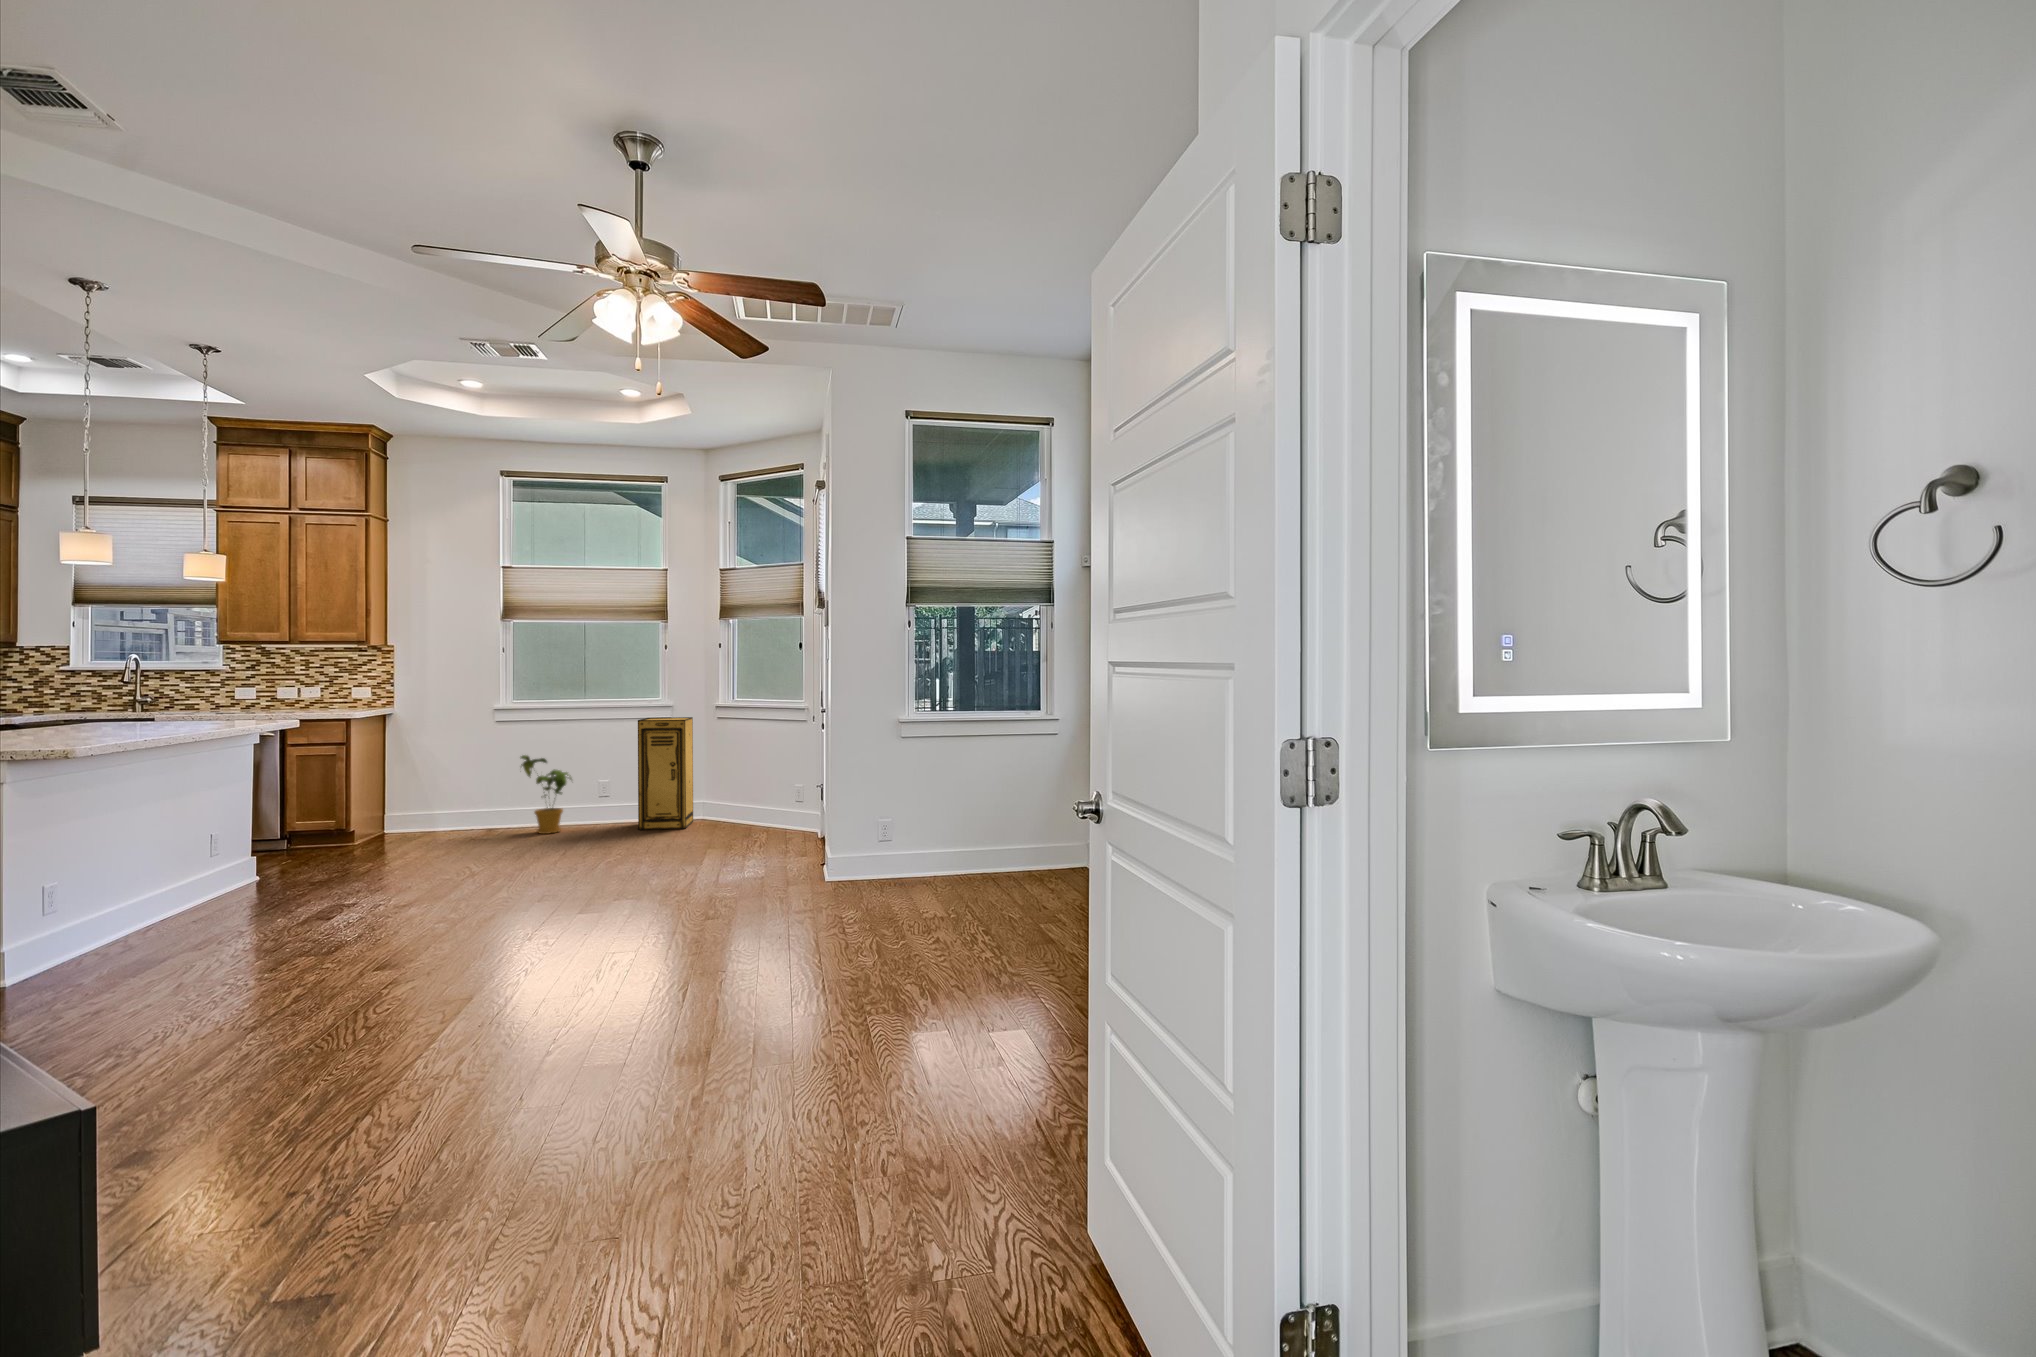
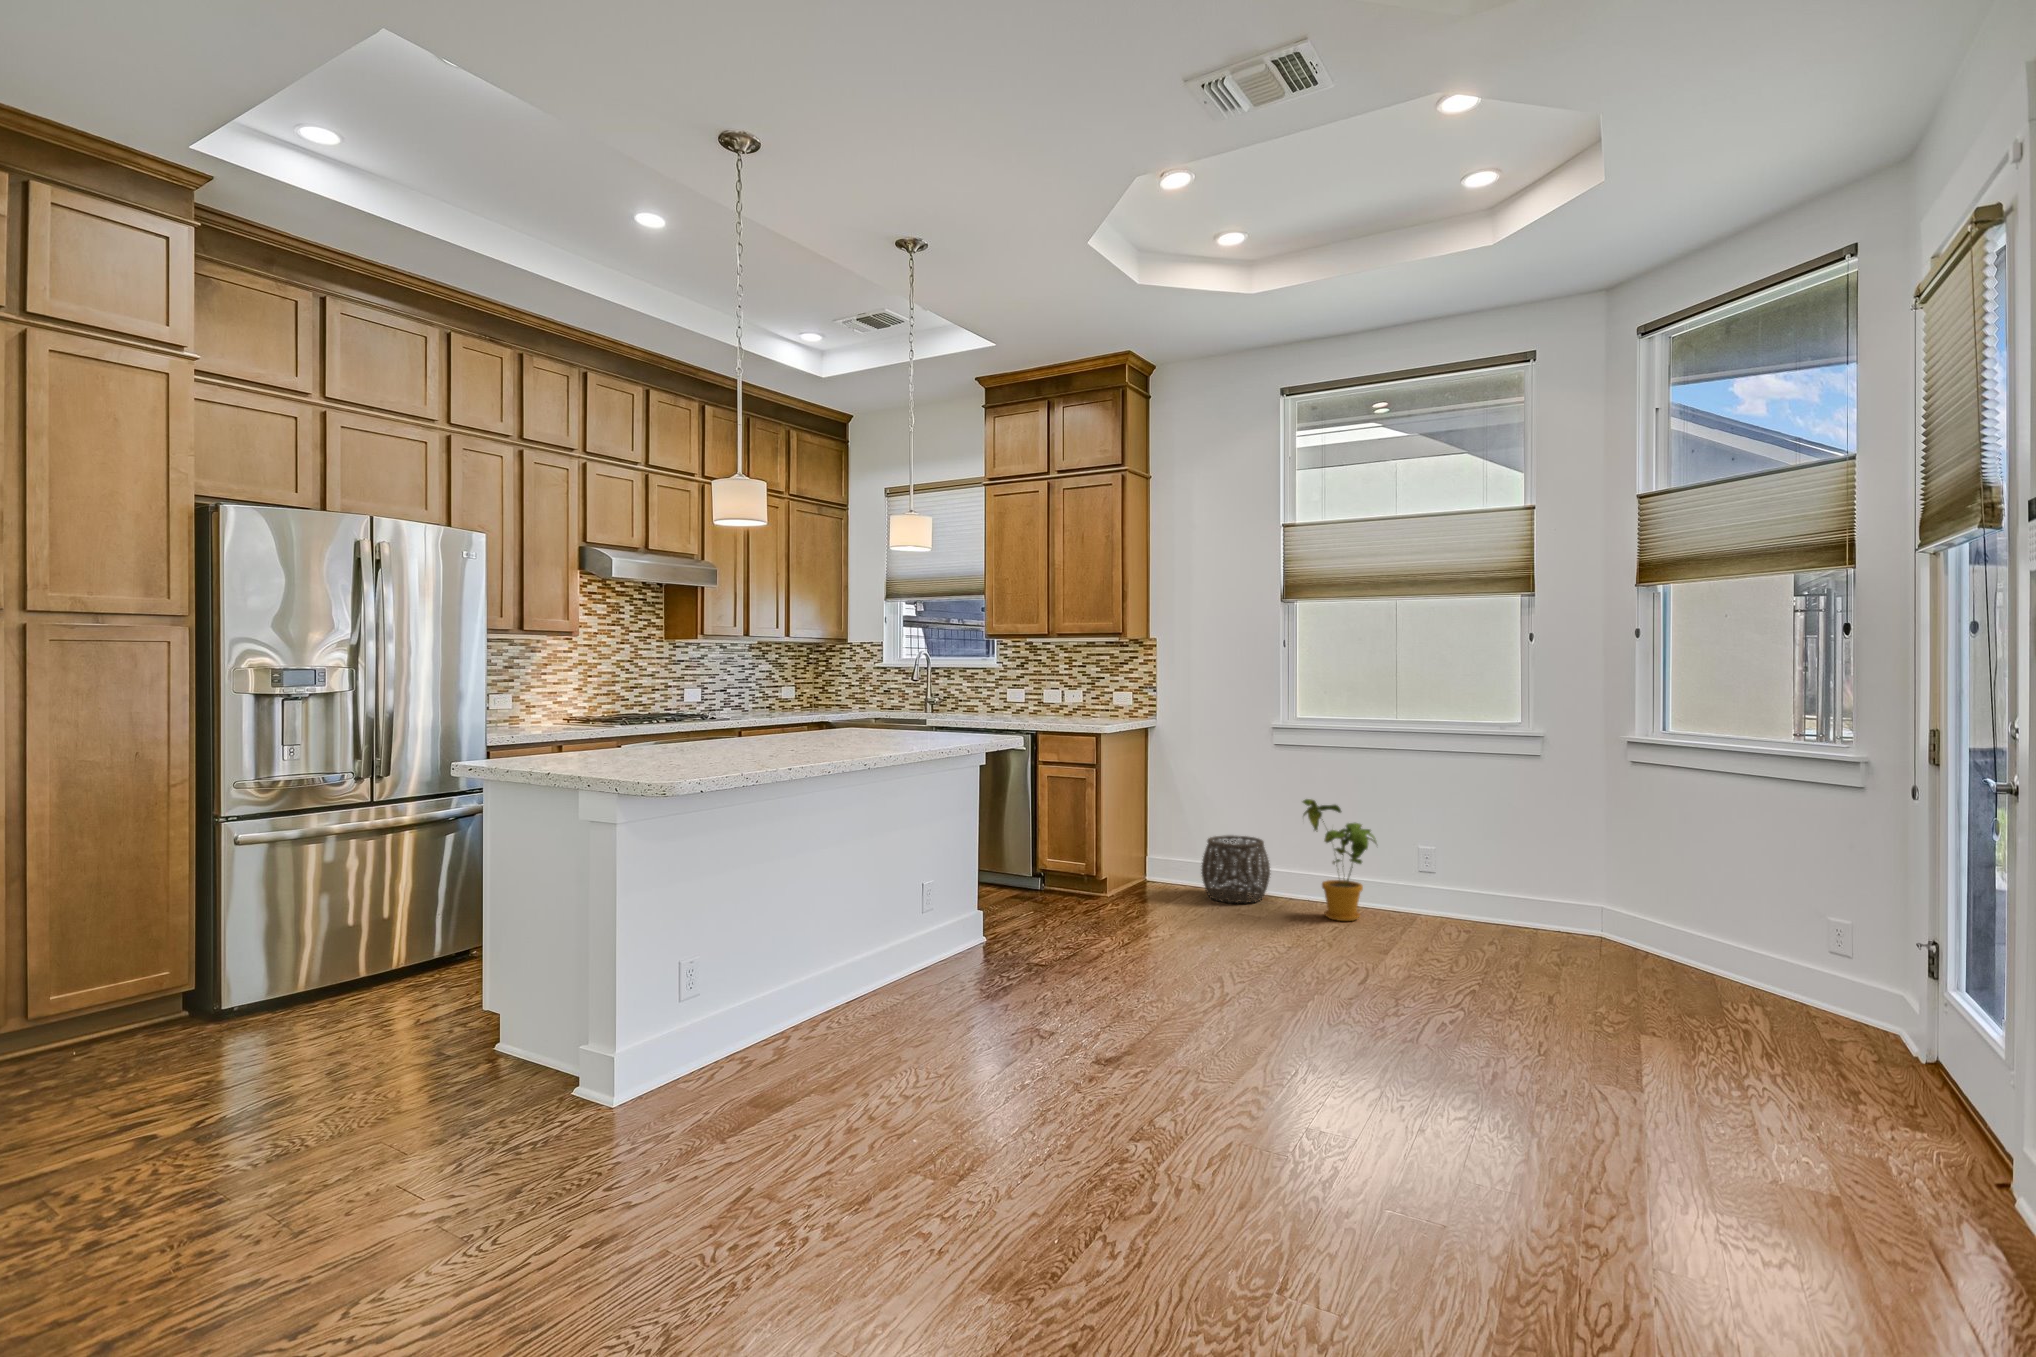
storage cabinet: present [638,717,693,830] -> none [1481,751,1577,951]
woven basket: none [438,788,495,835] -> present [1201,835,1270,903]

